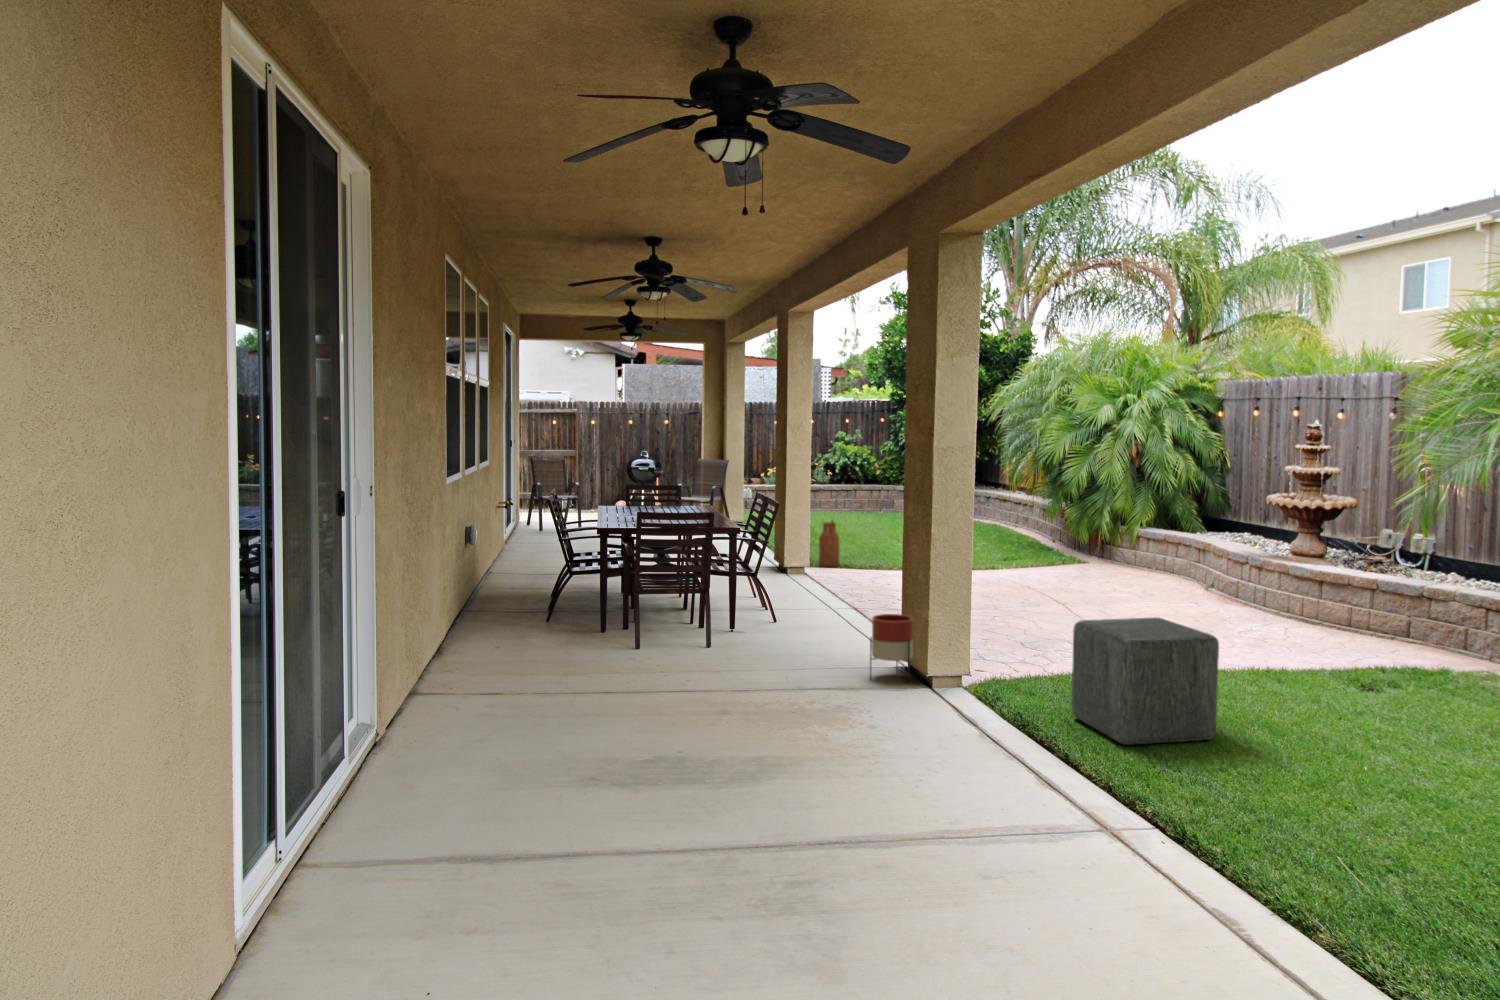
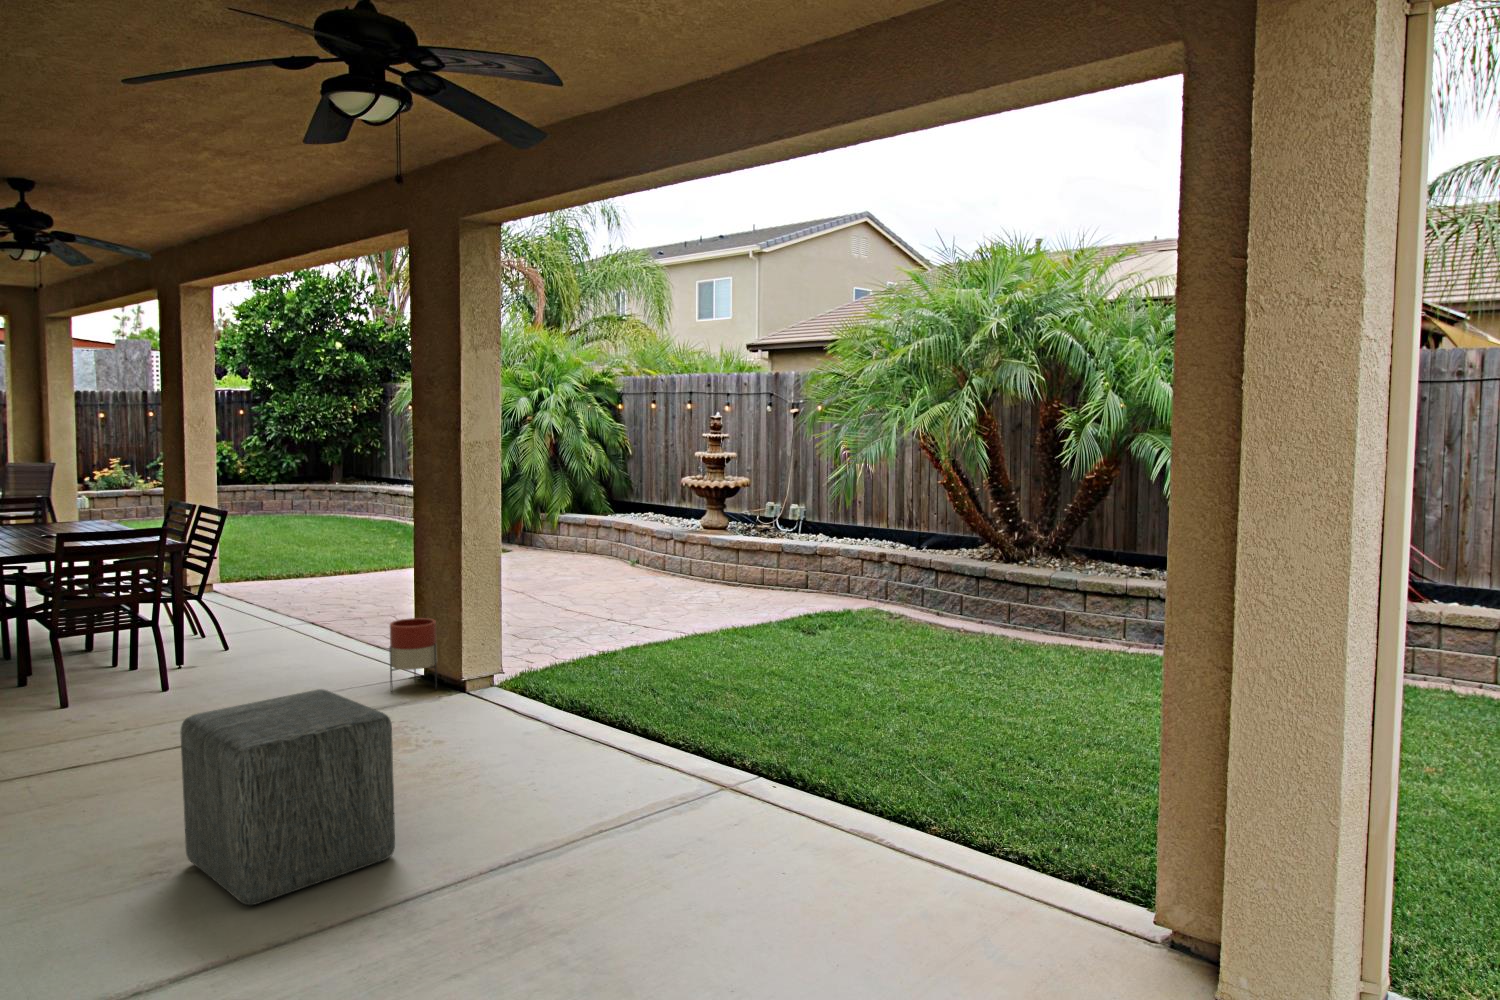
watering can: present [819,520,839,567] -> none [223,525,251,580]
ottoman: present [1072,617,1219,745] -> present [181,689,395,905]

